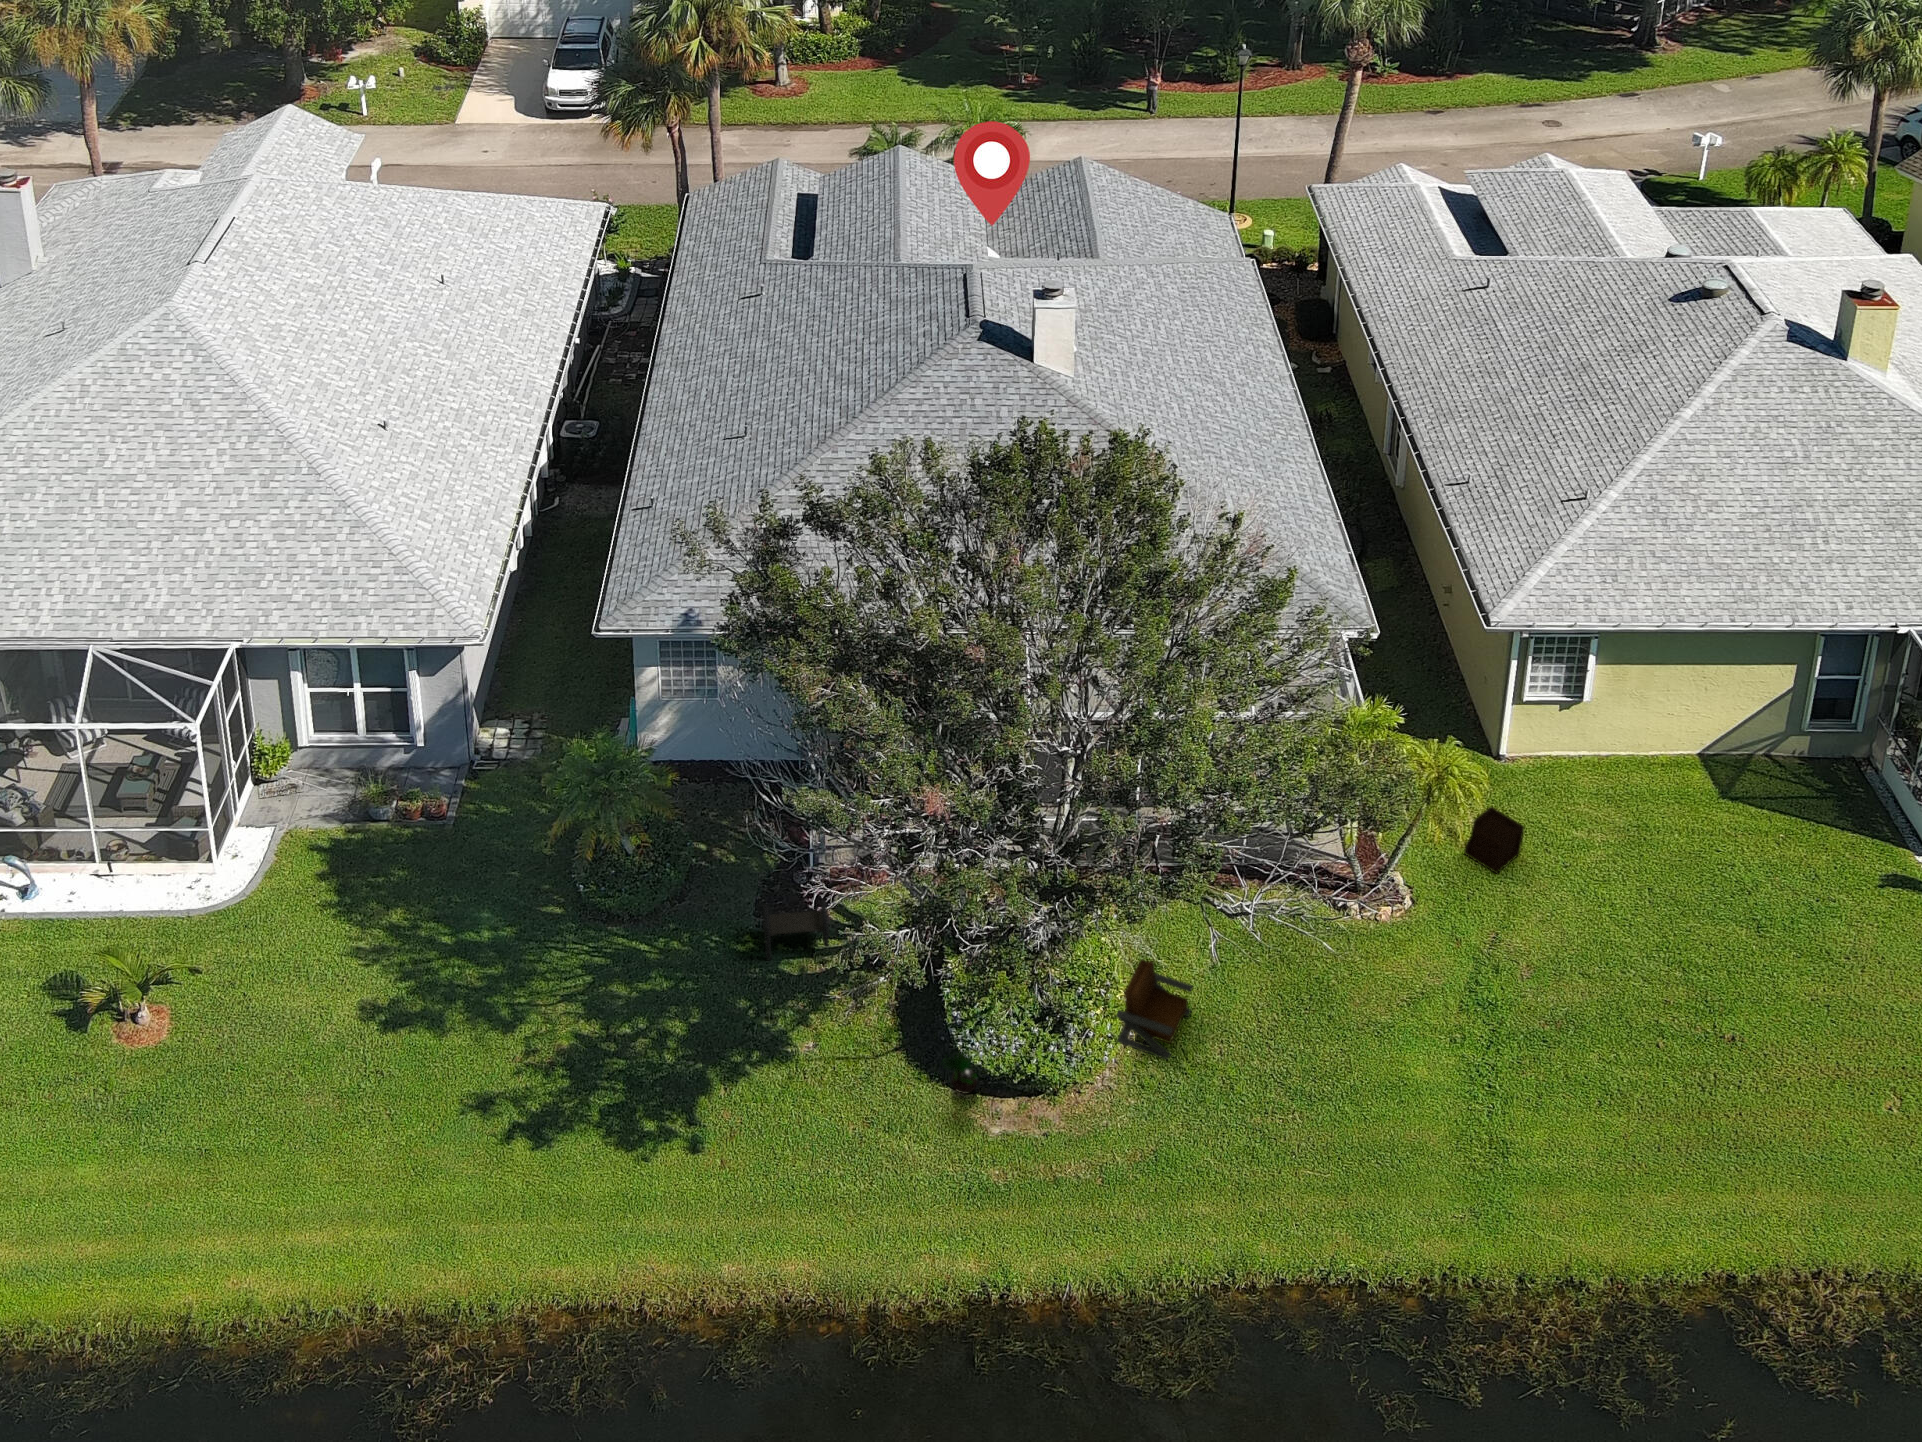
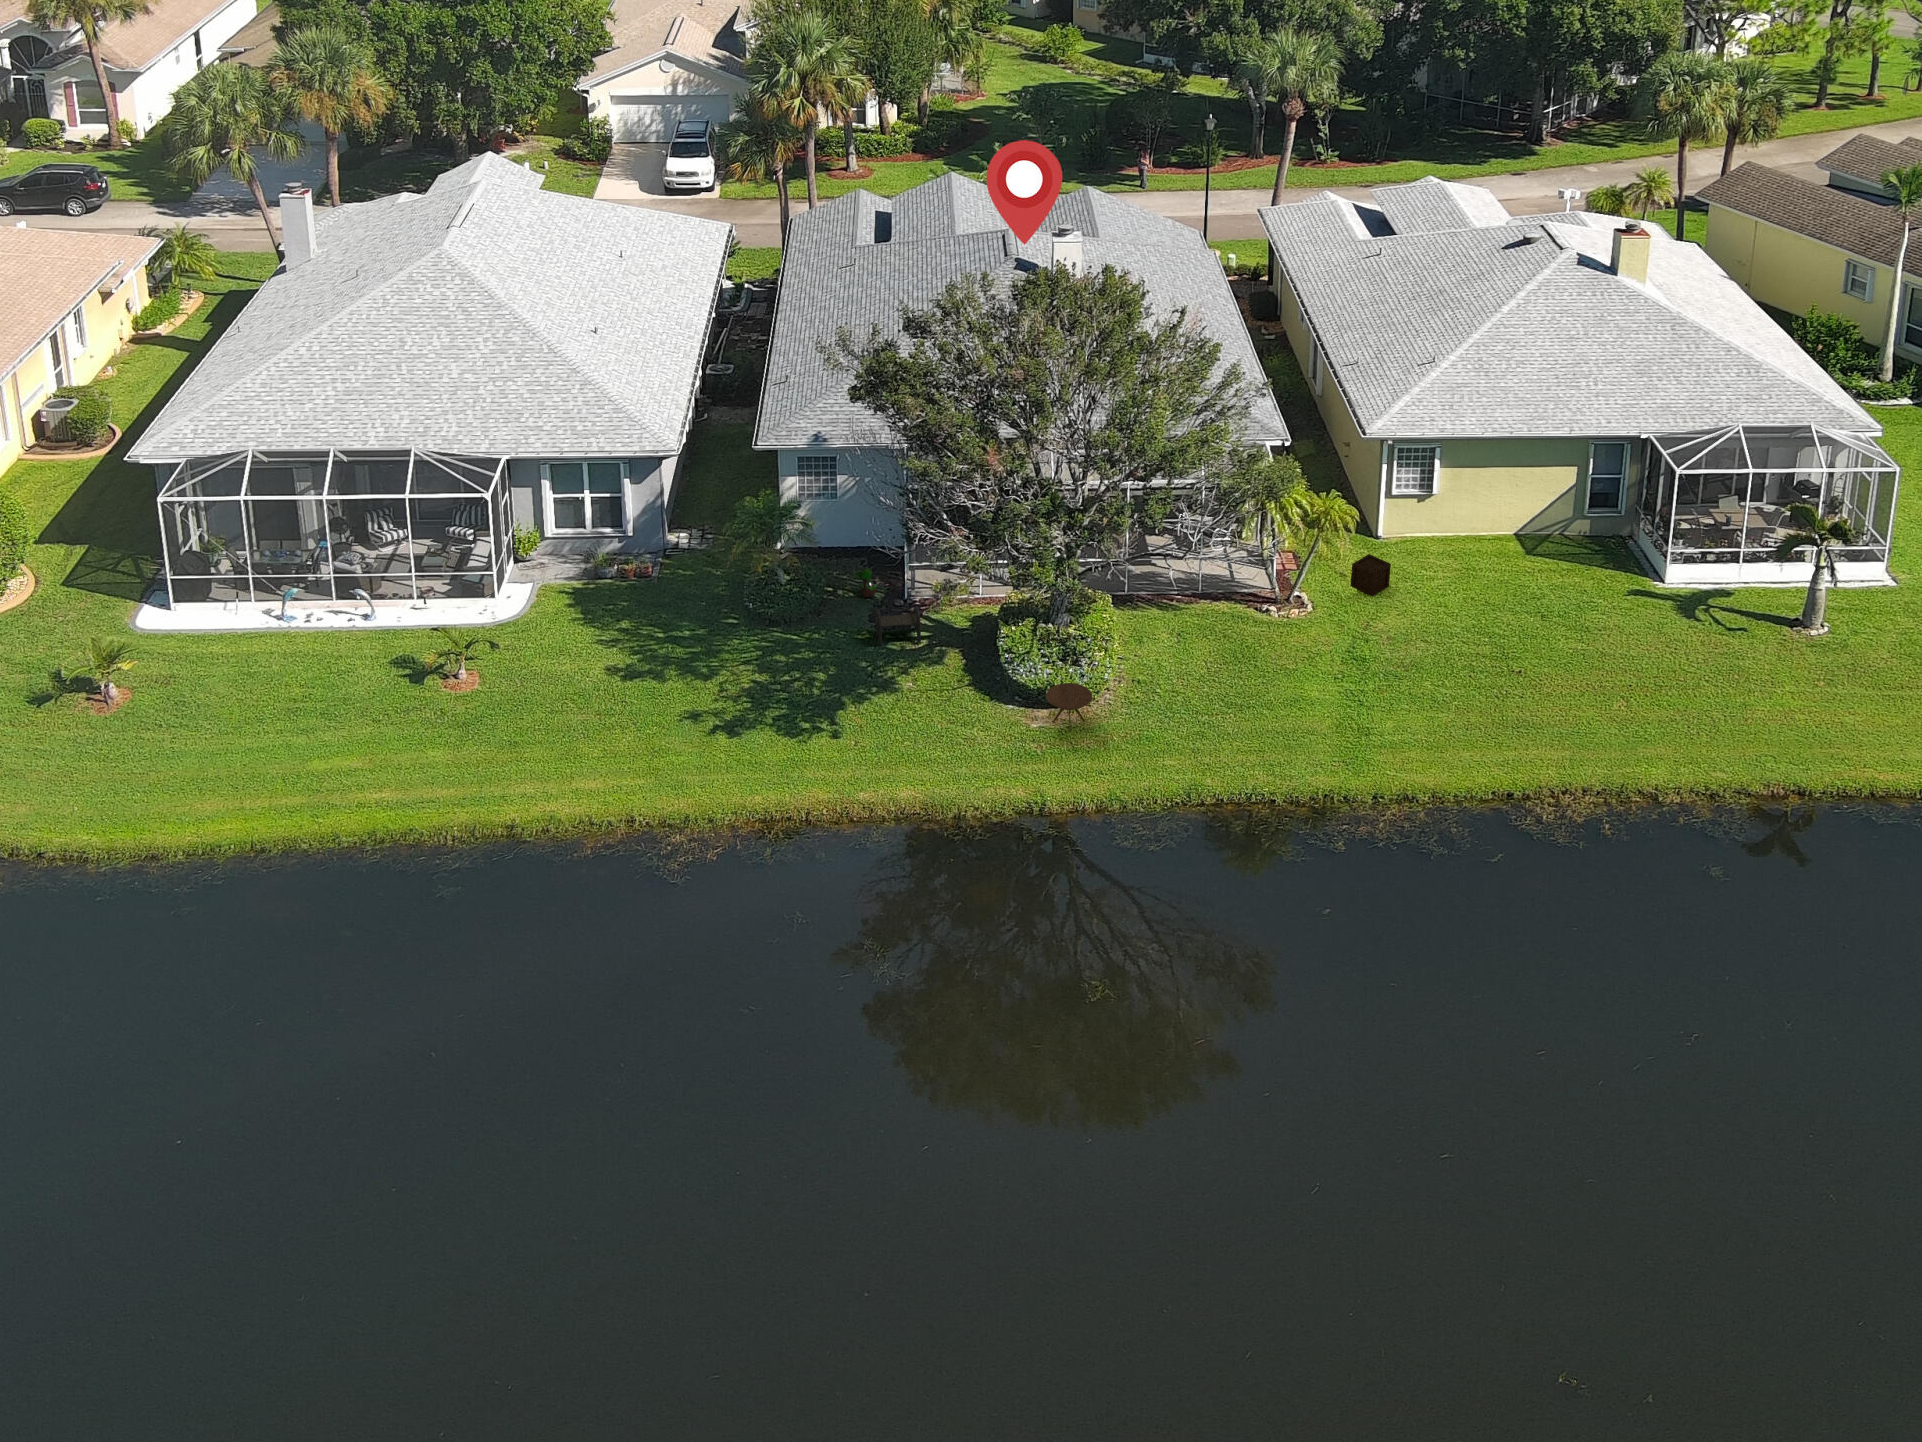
lounge chair: present [1116,959,1193,1060] -> none [1113,627,1165,690]
potted tree: present [944,1052,977,1094] -> present [855,569,876,597]
round table: none [1014,1065,1084,1145] -> present [1046,683,1092,730]

